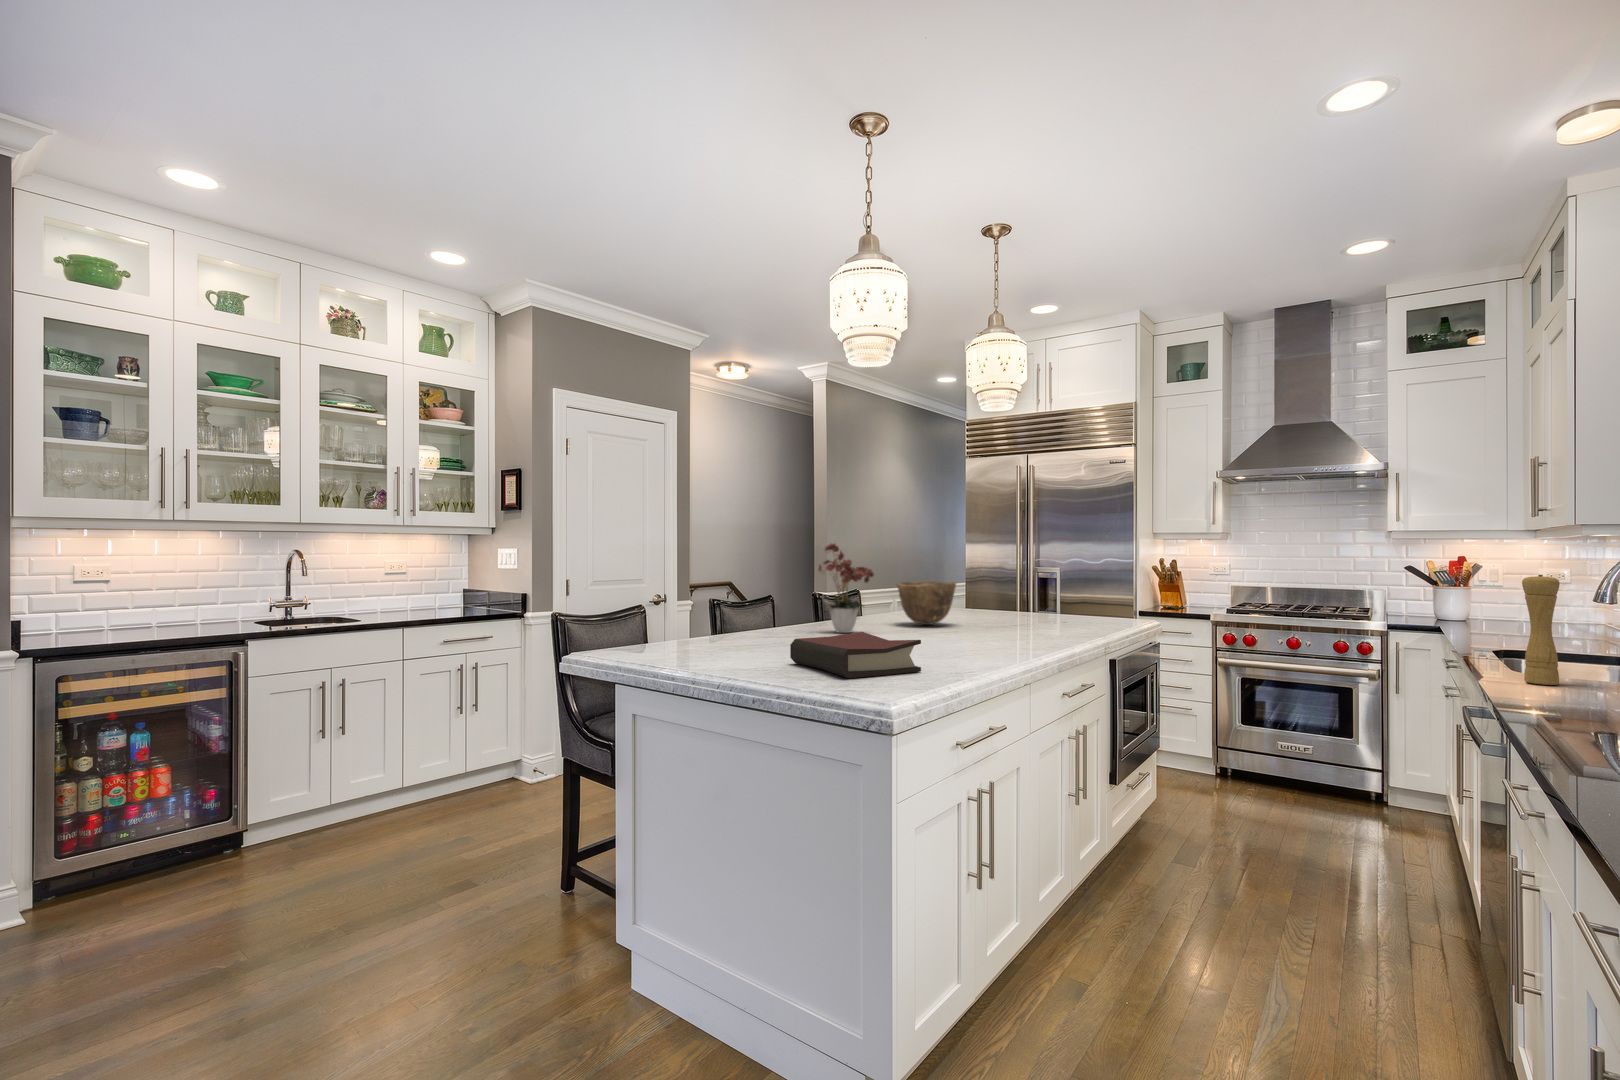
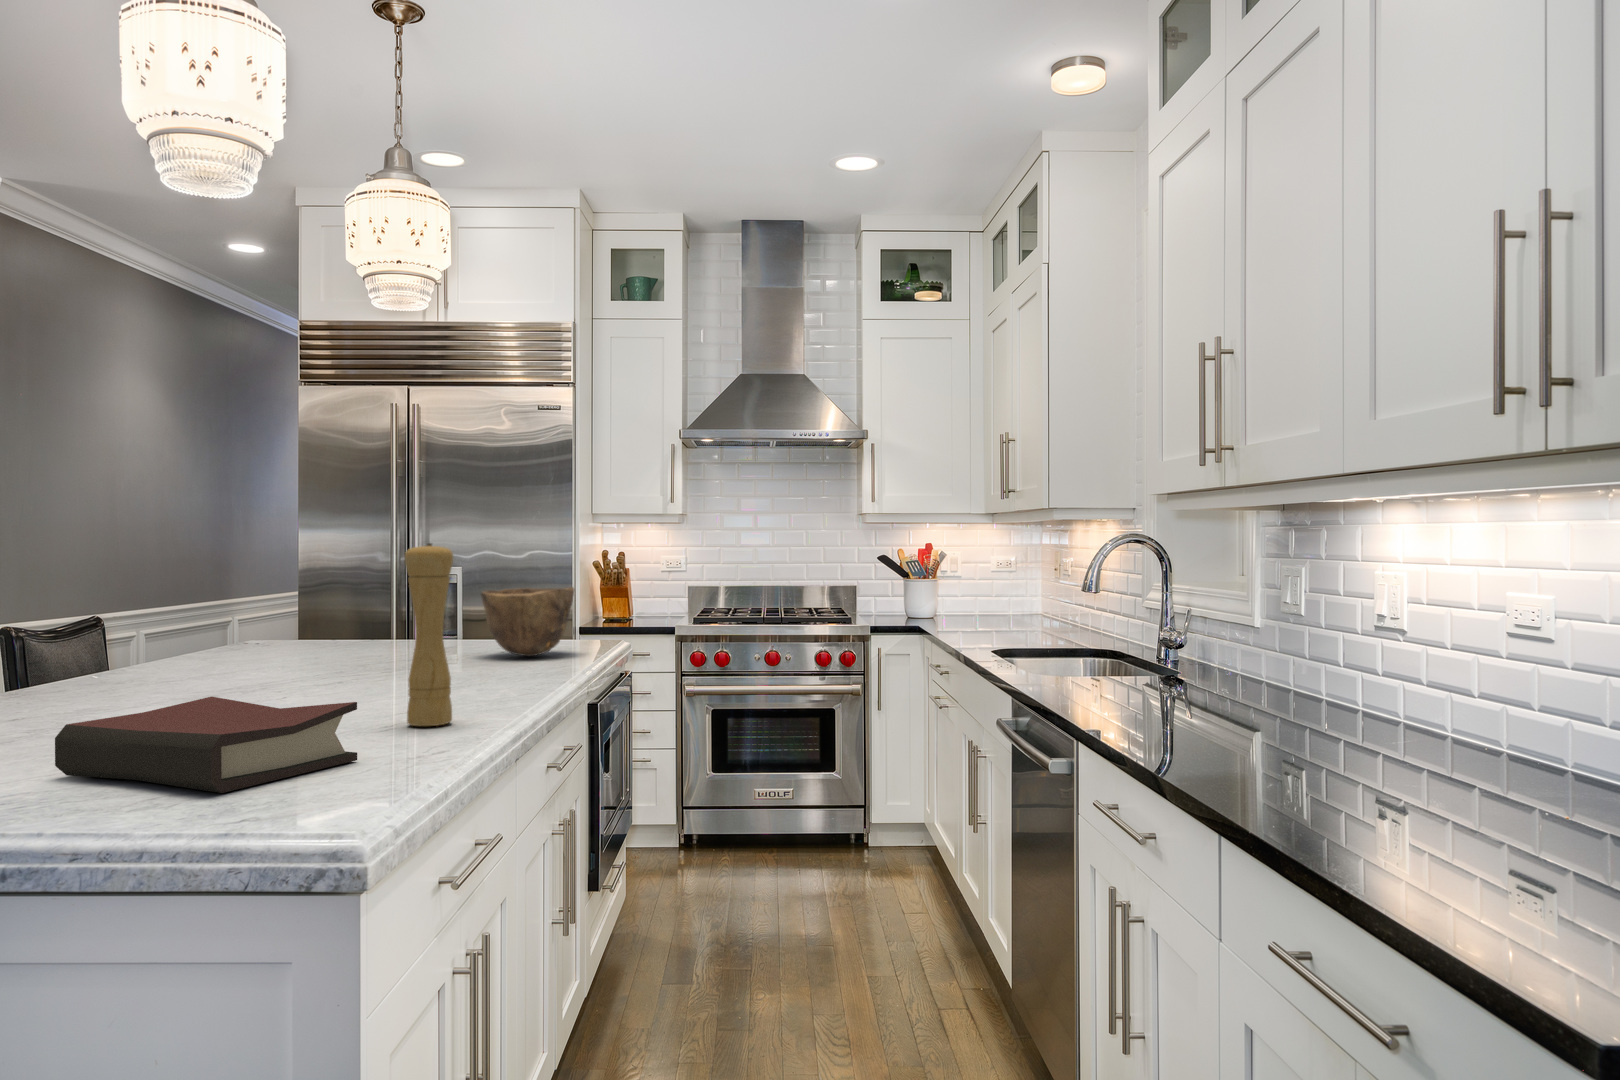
flower arrangement: present [818,543,874,633] -> none [57,517,200,701]
pepper mill: present [1522,575,1560,685] -> present [405,543,453,726]
bowl: present [897,581,956,625] -> present [481,587,574,656]

